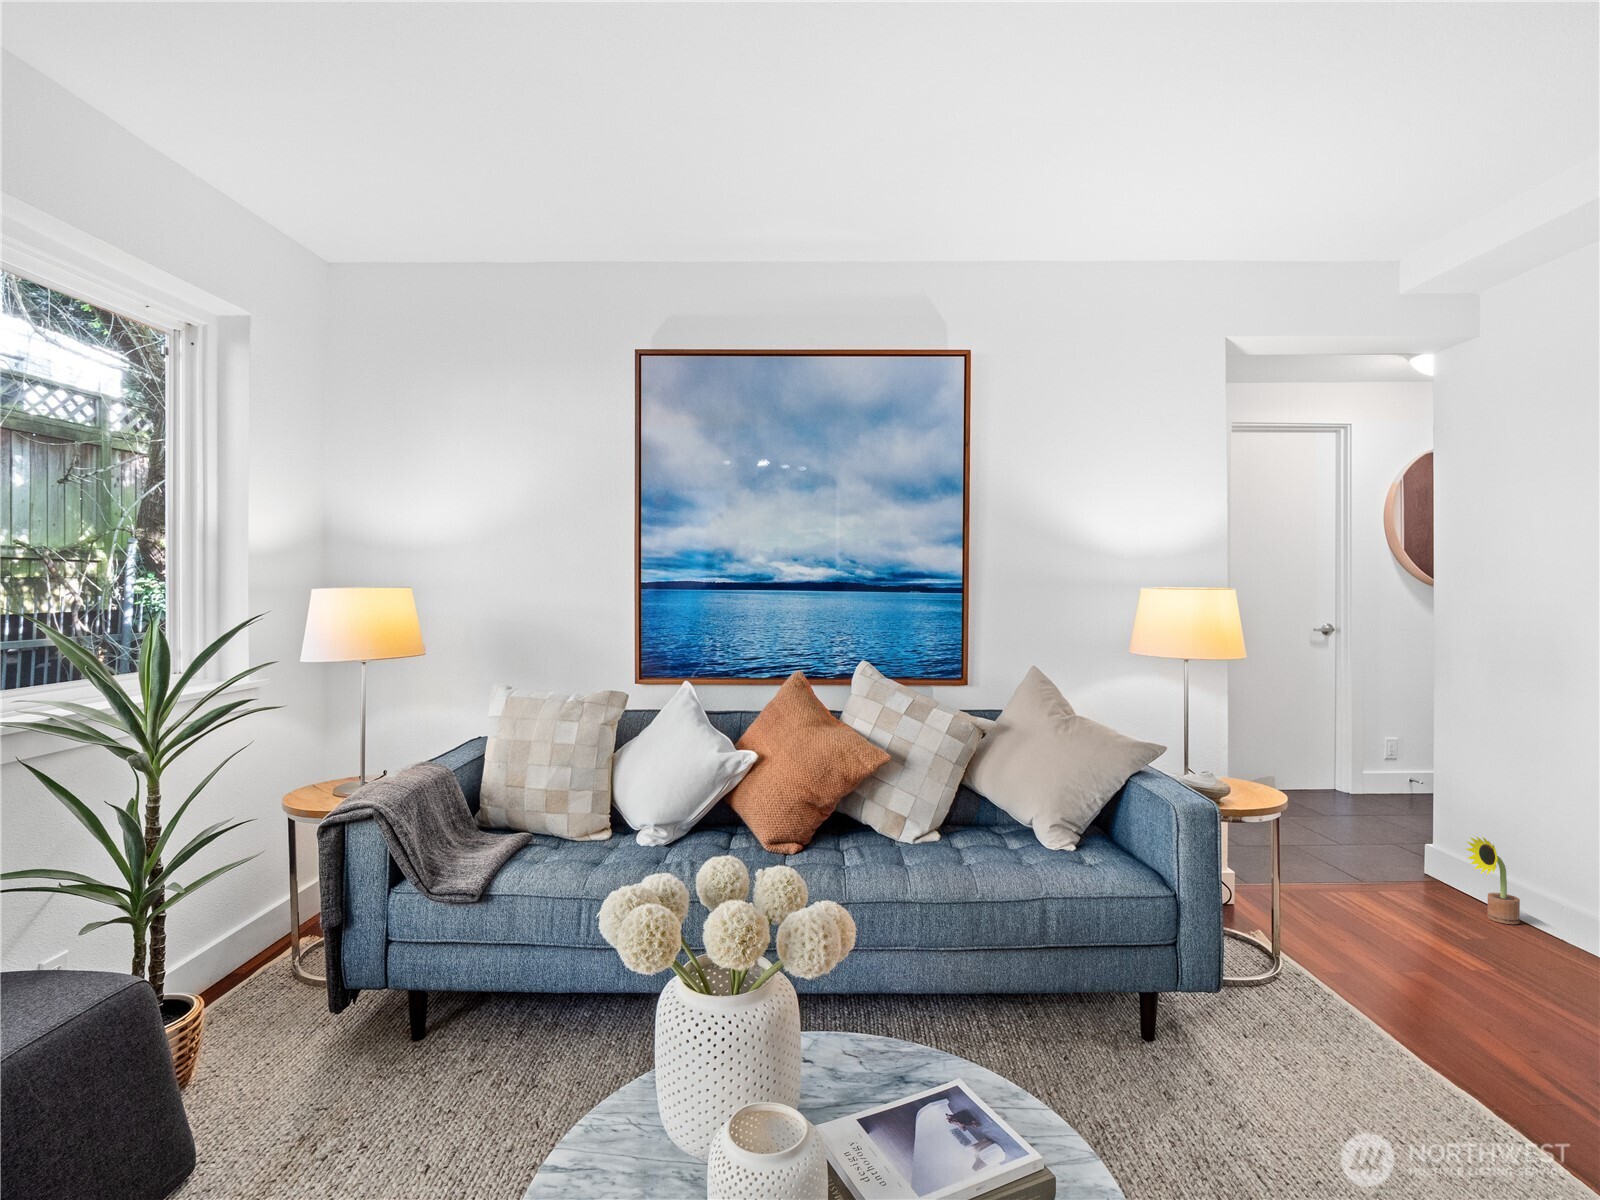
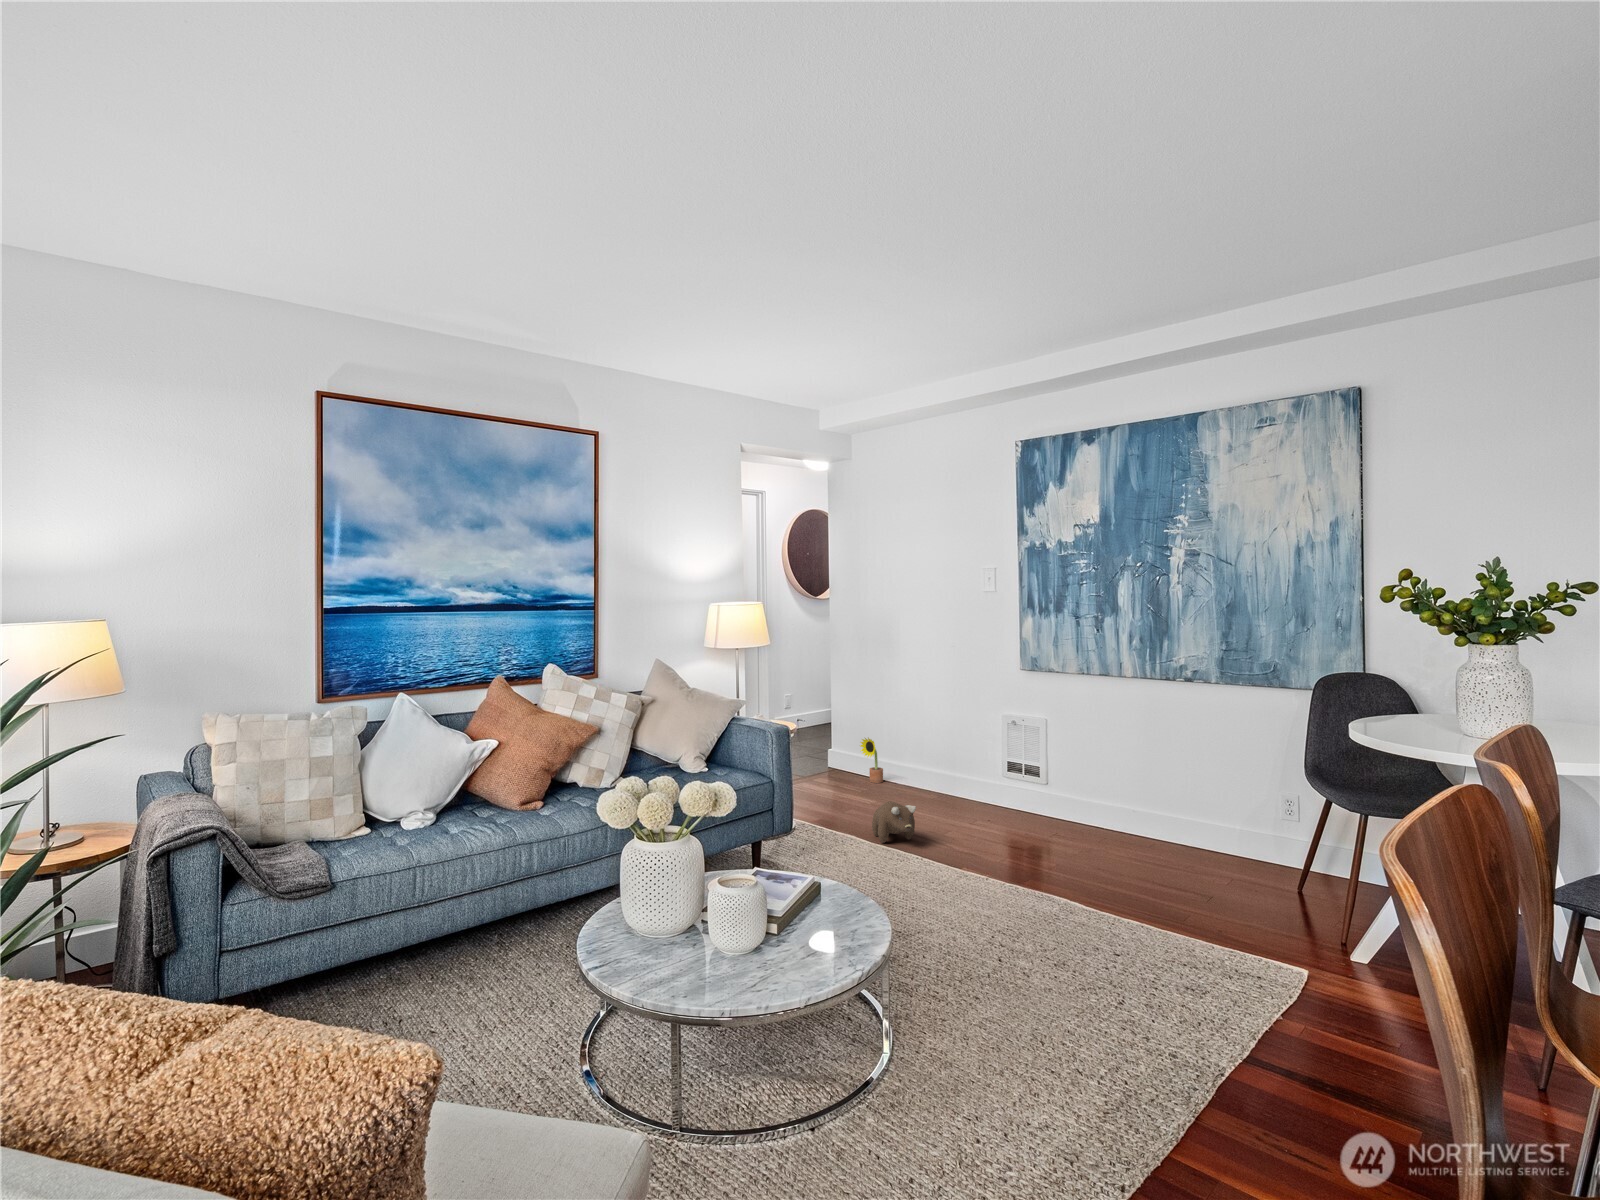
plush toy: none [1423,973,1525,1062] -> present [872,801,916,843]

